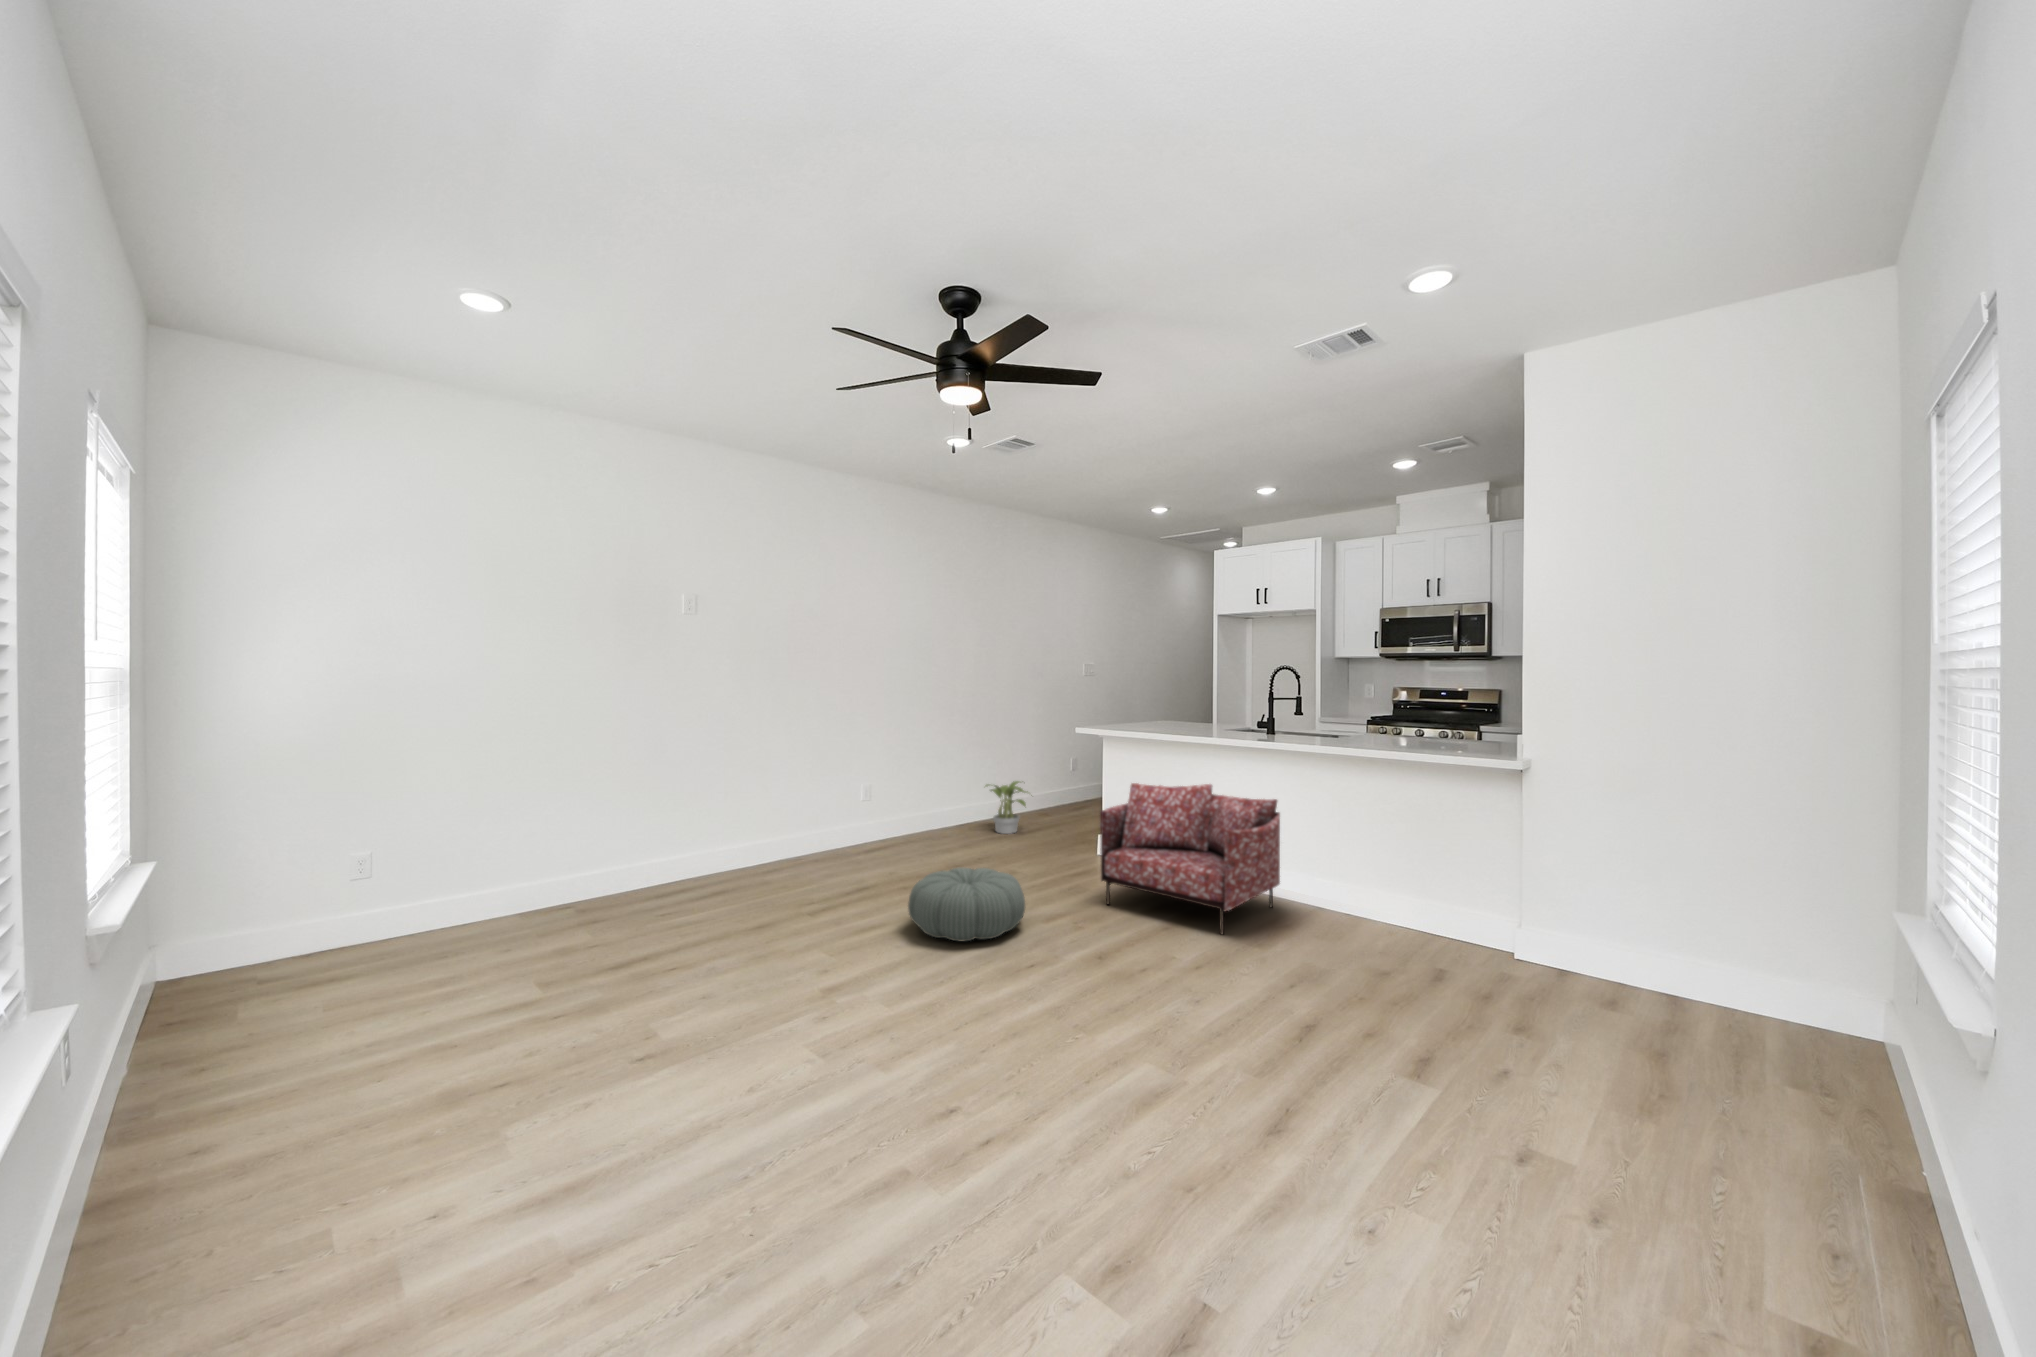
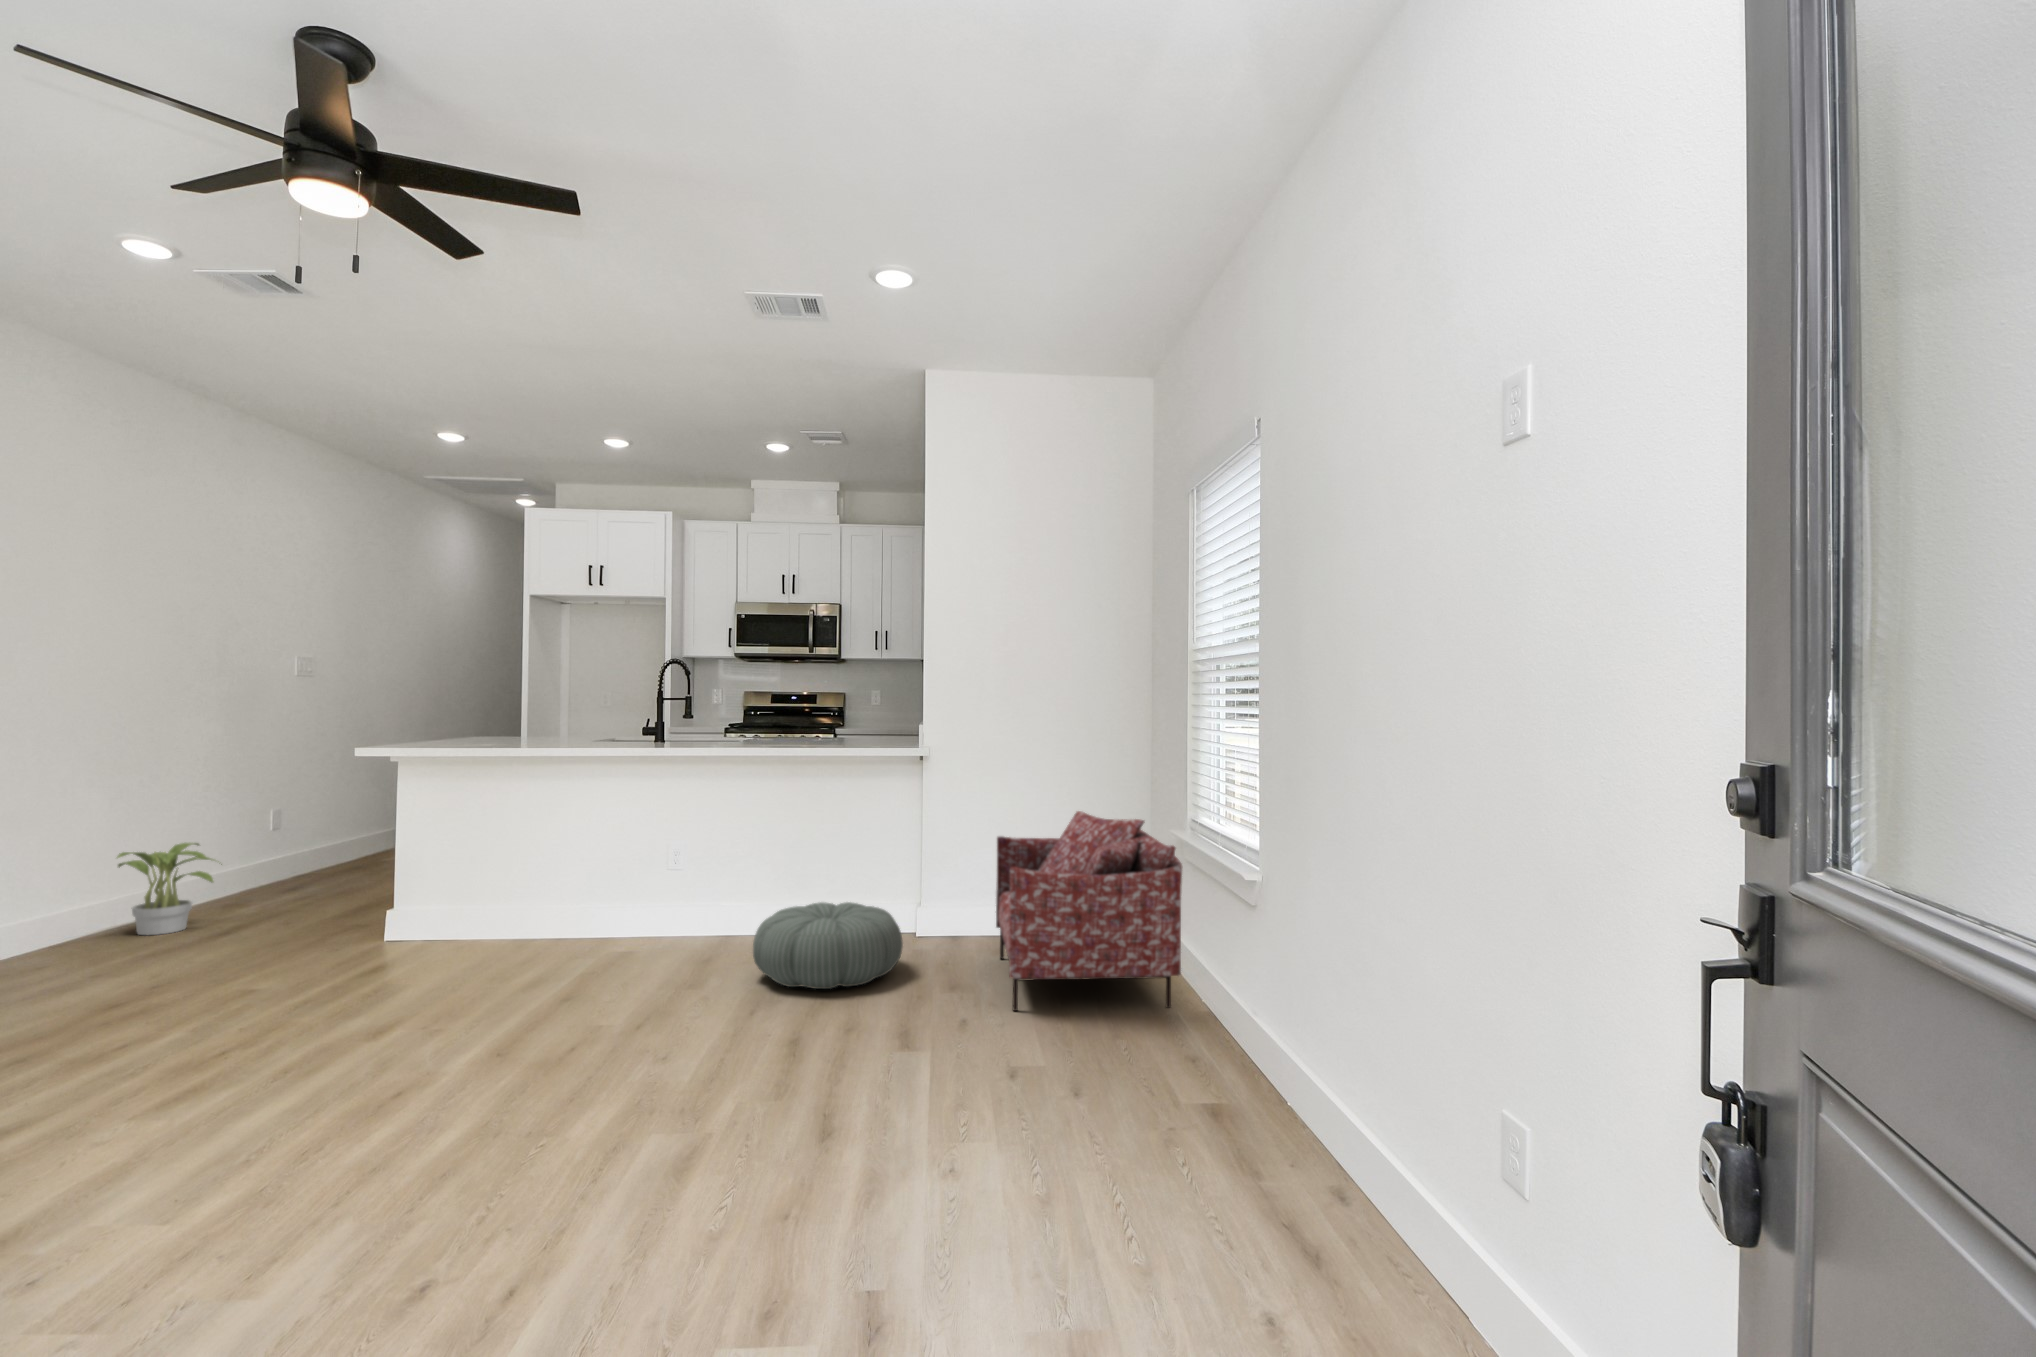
armchair: present [1100,783,1280,934] -> present [996,811,1182,1011]
pouf: present [908,867,1025,941] -> present [753,902,903,989]

